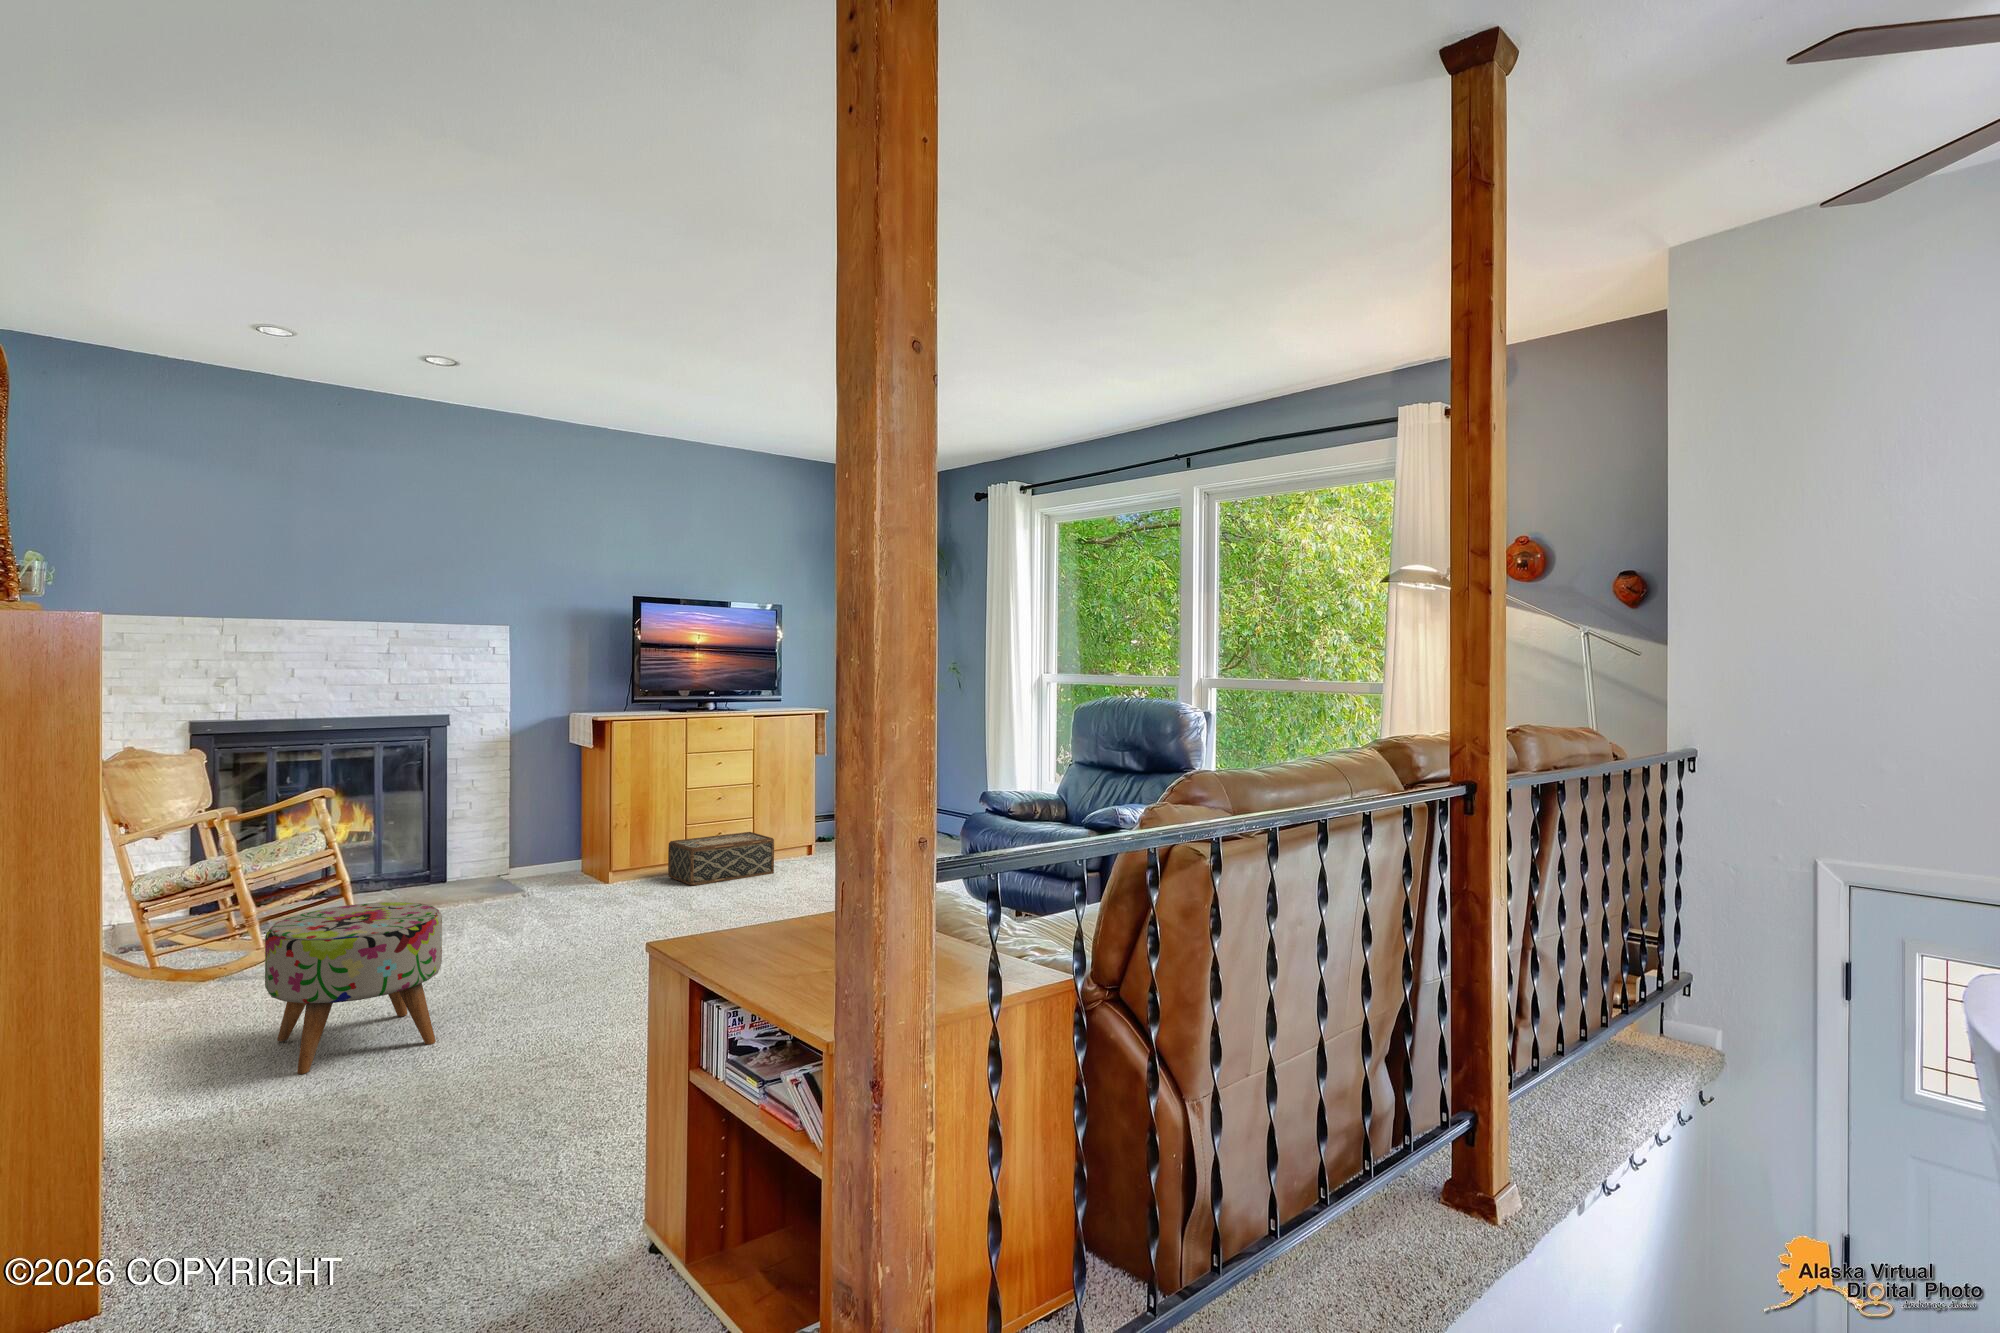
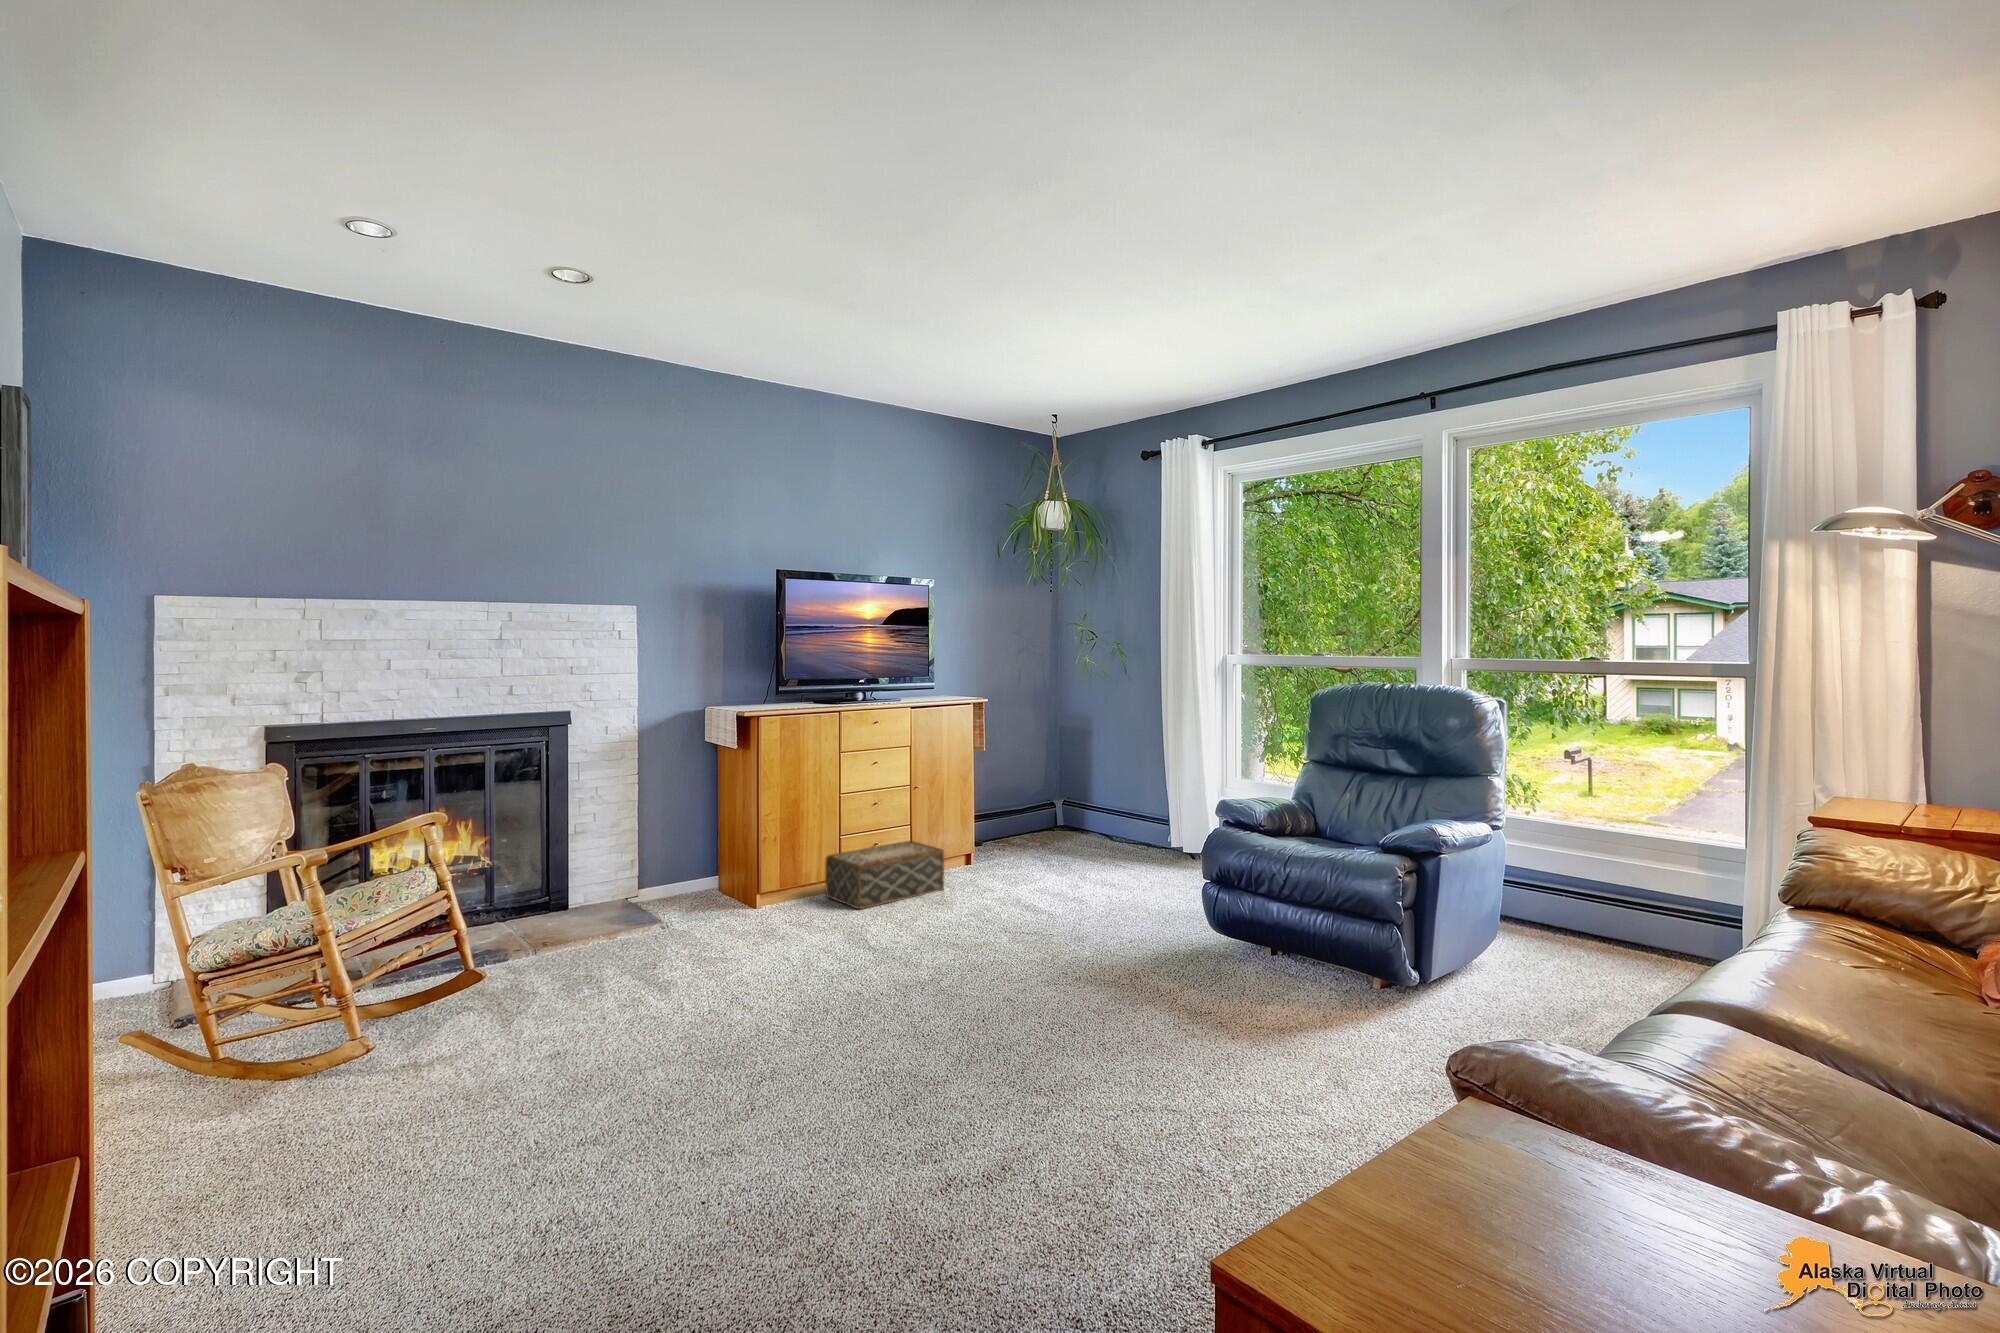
ottoman: present [265,902,442,1074] -> none [377,994,632,1299]

